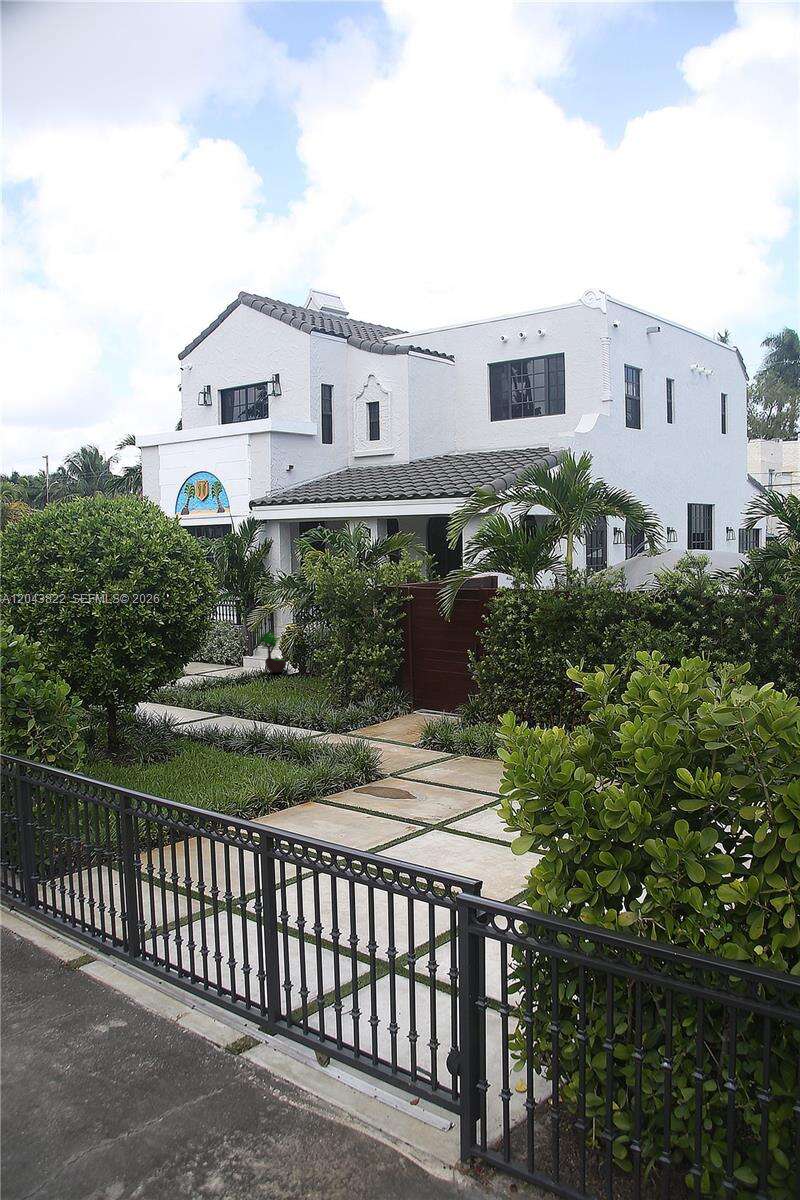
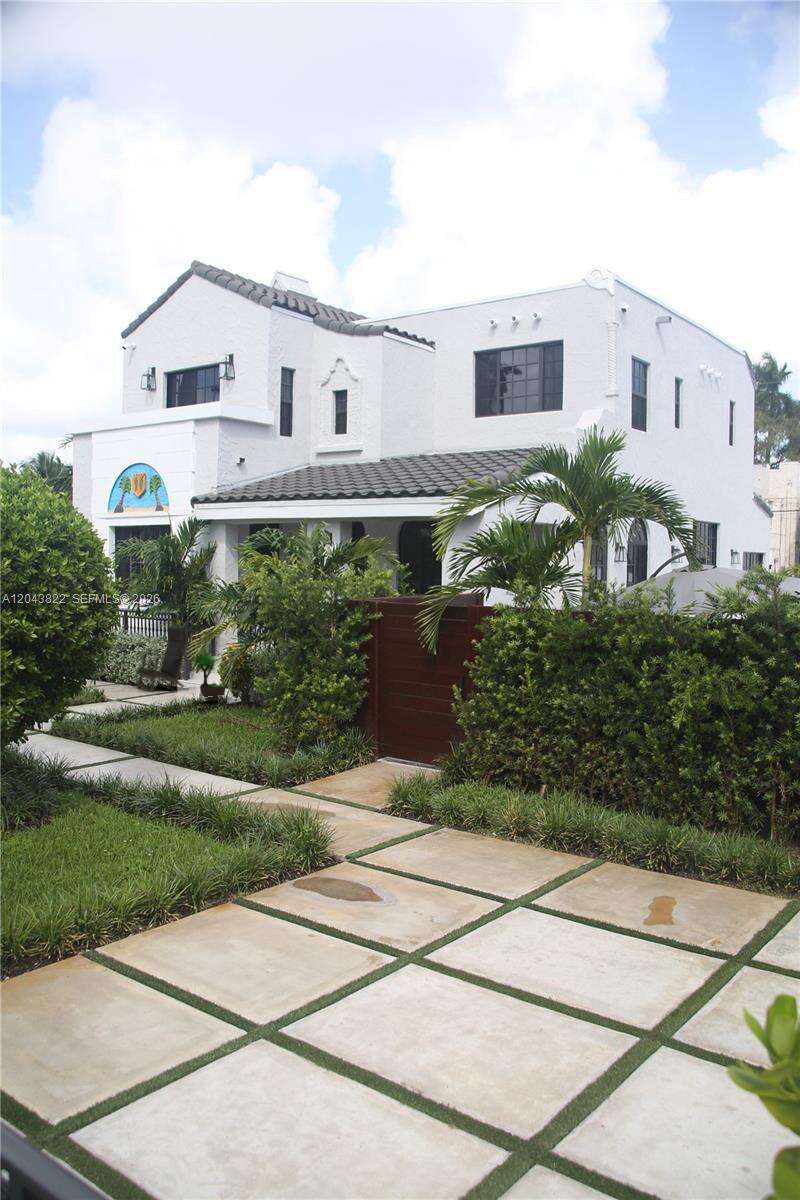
lounge chair: none [209,611,254,667] -> present [137,626,188,692]

